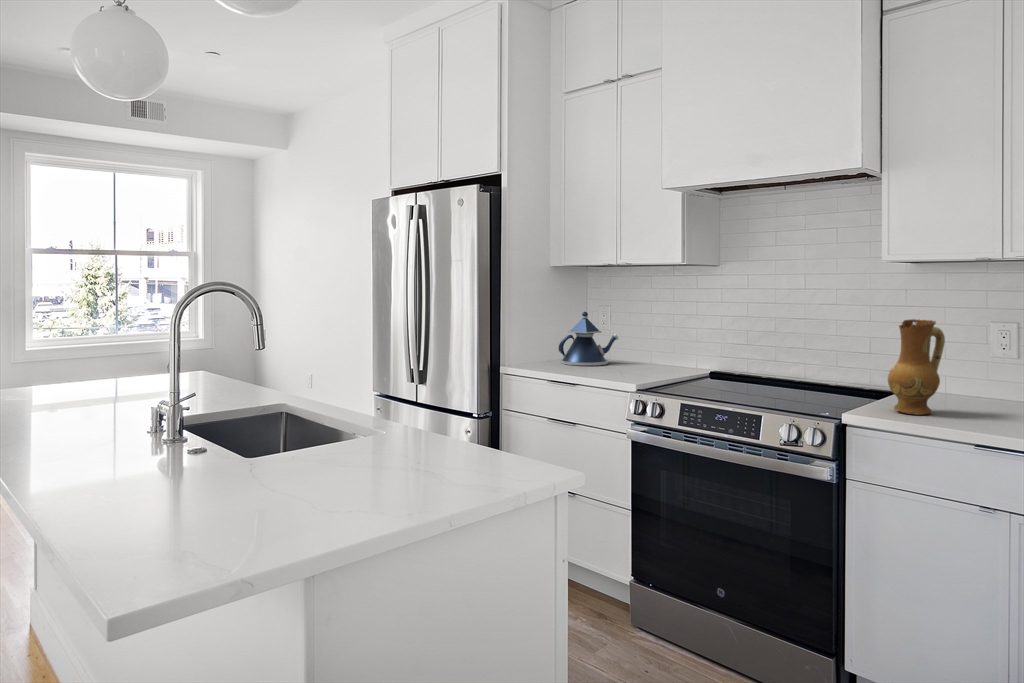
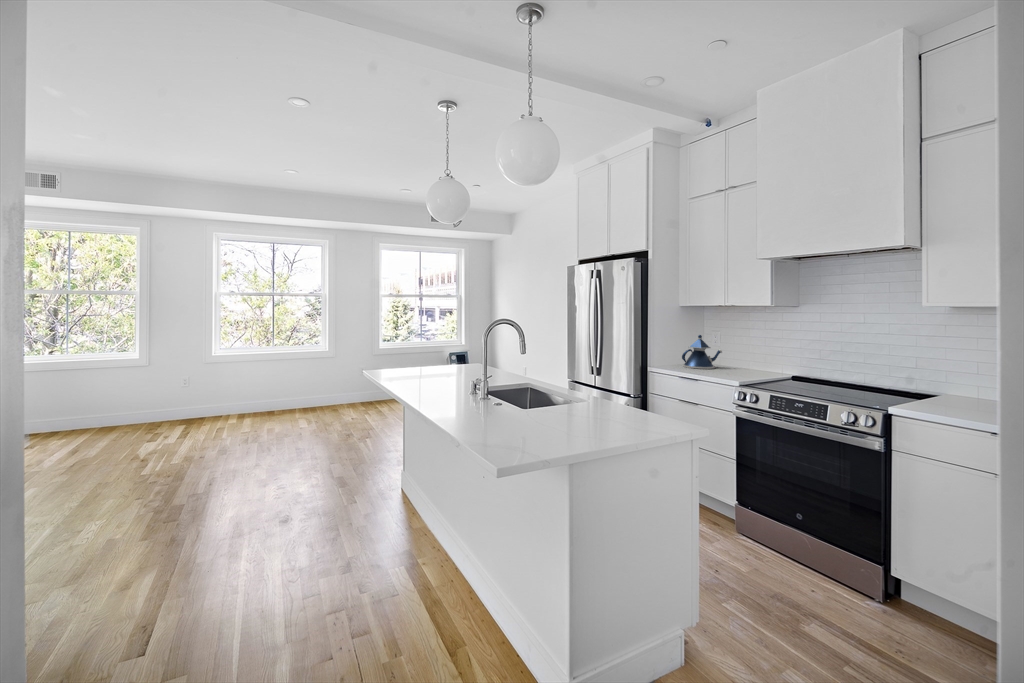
ceramic jug: present [888,319,945,415] -> none [925,347,970,411]

